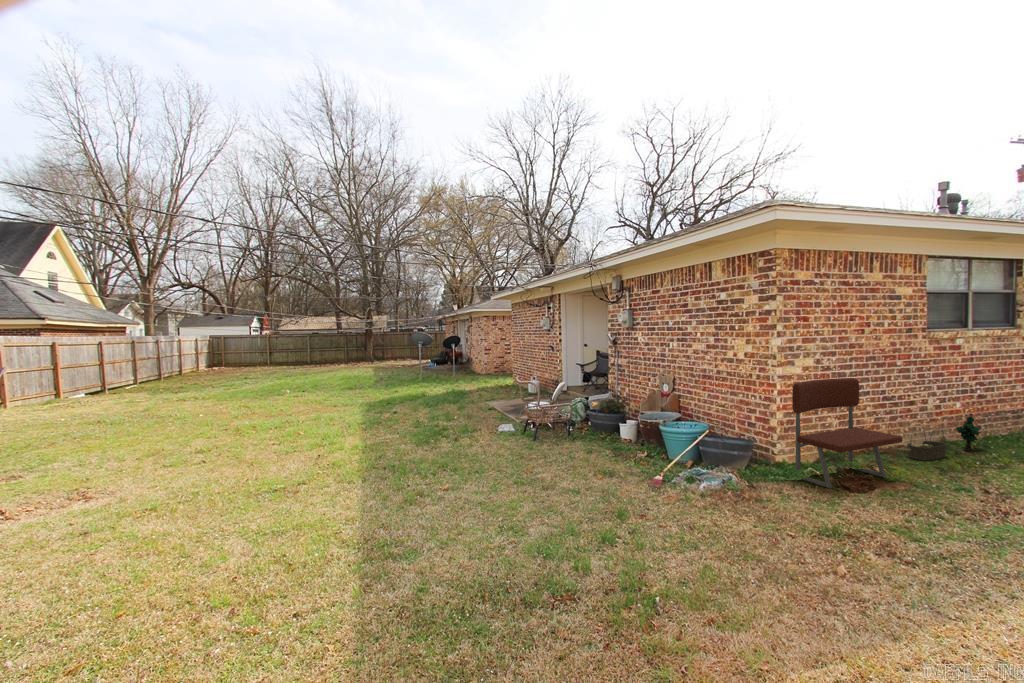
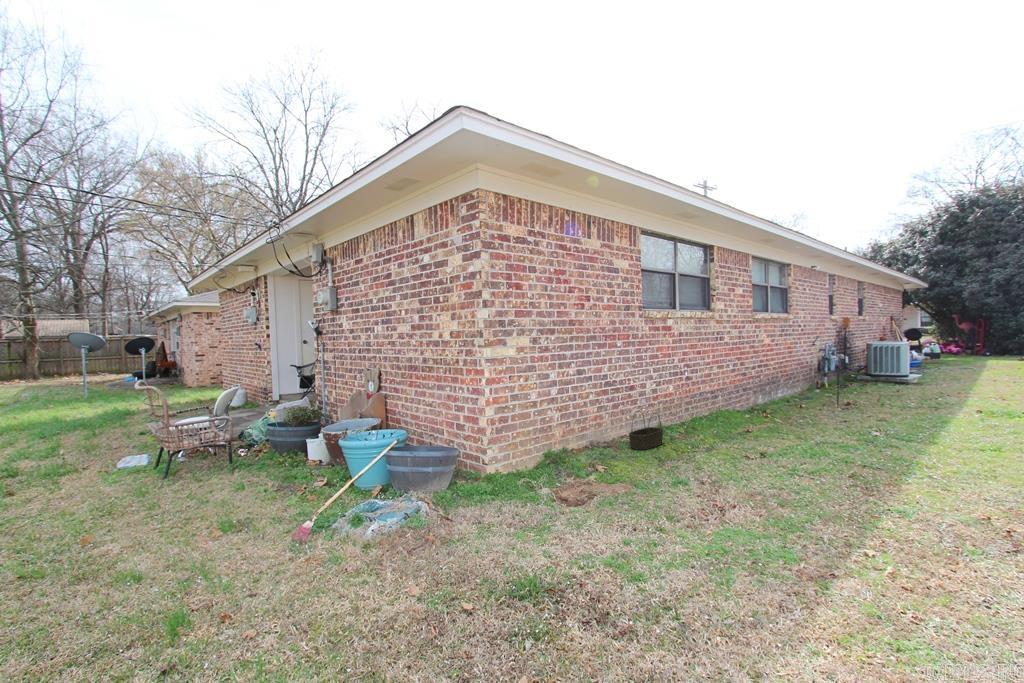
bench: present [792,378,902,489] -> none [502,360,622,503]
decorative plant: present [956,414,981,452] -> none [669,395,691,435]

